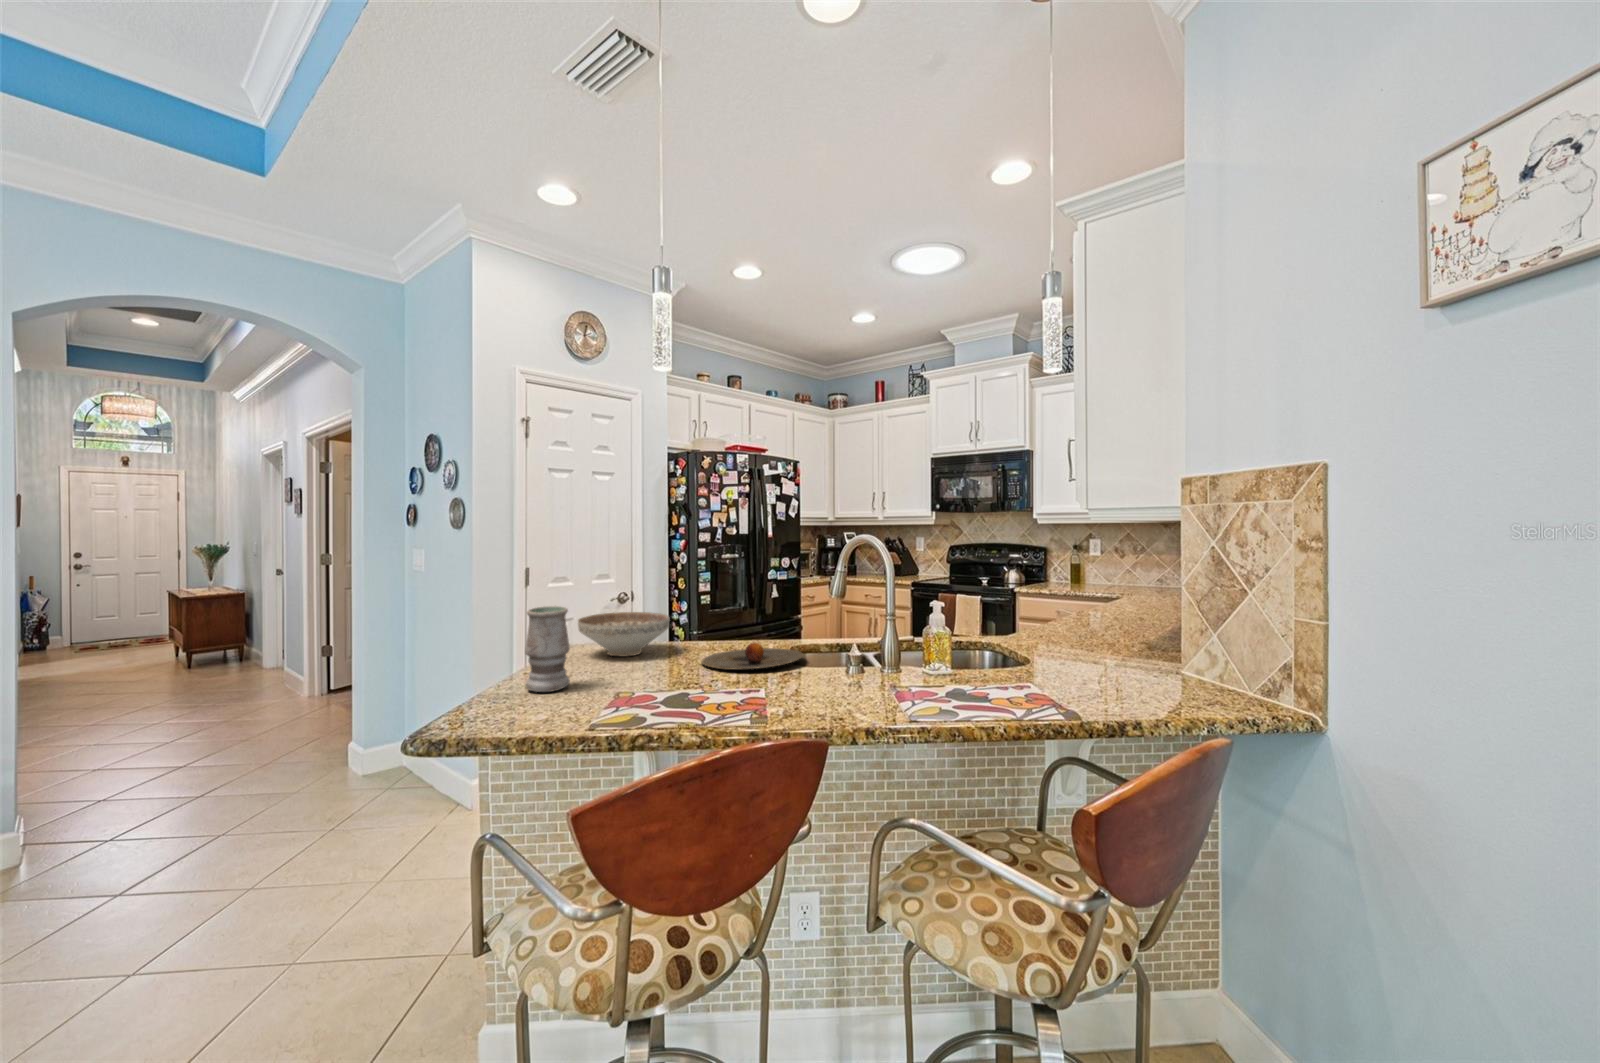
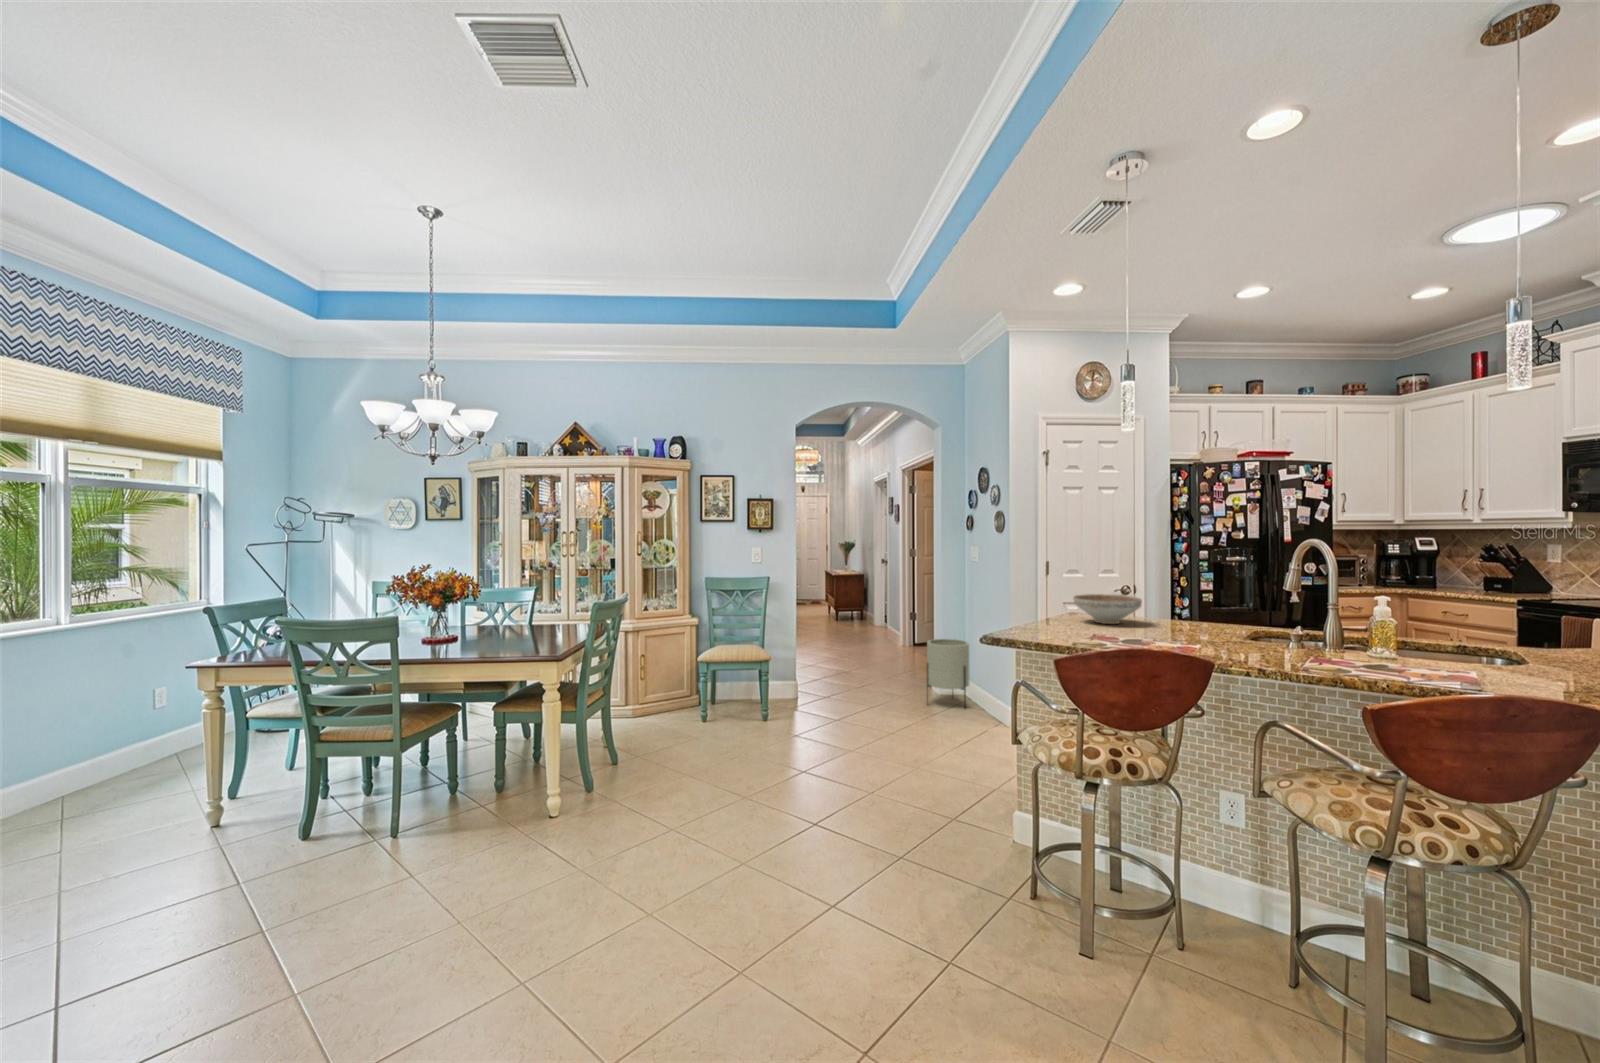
vase: present [525,606,570,692] -> none [1036,582,1063,633]
plate: present [701,643,803,669] -> none [1160,623,1250,639]
planter: none [337,685,412,795] -> present [927,639,969,708]

